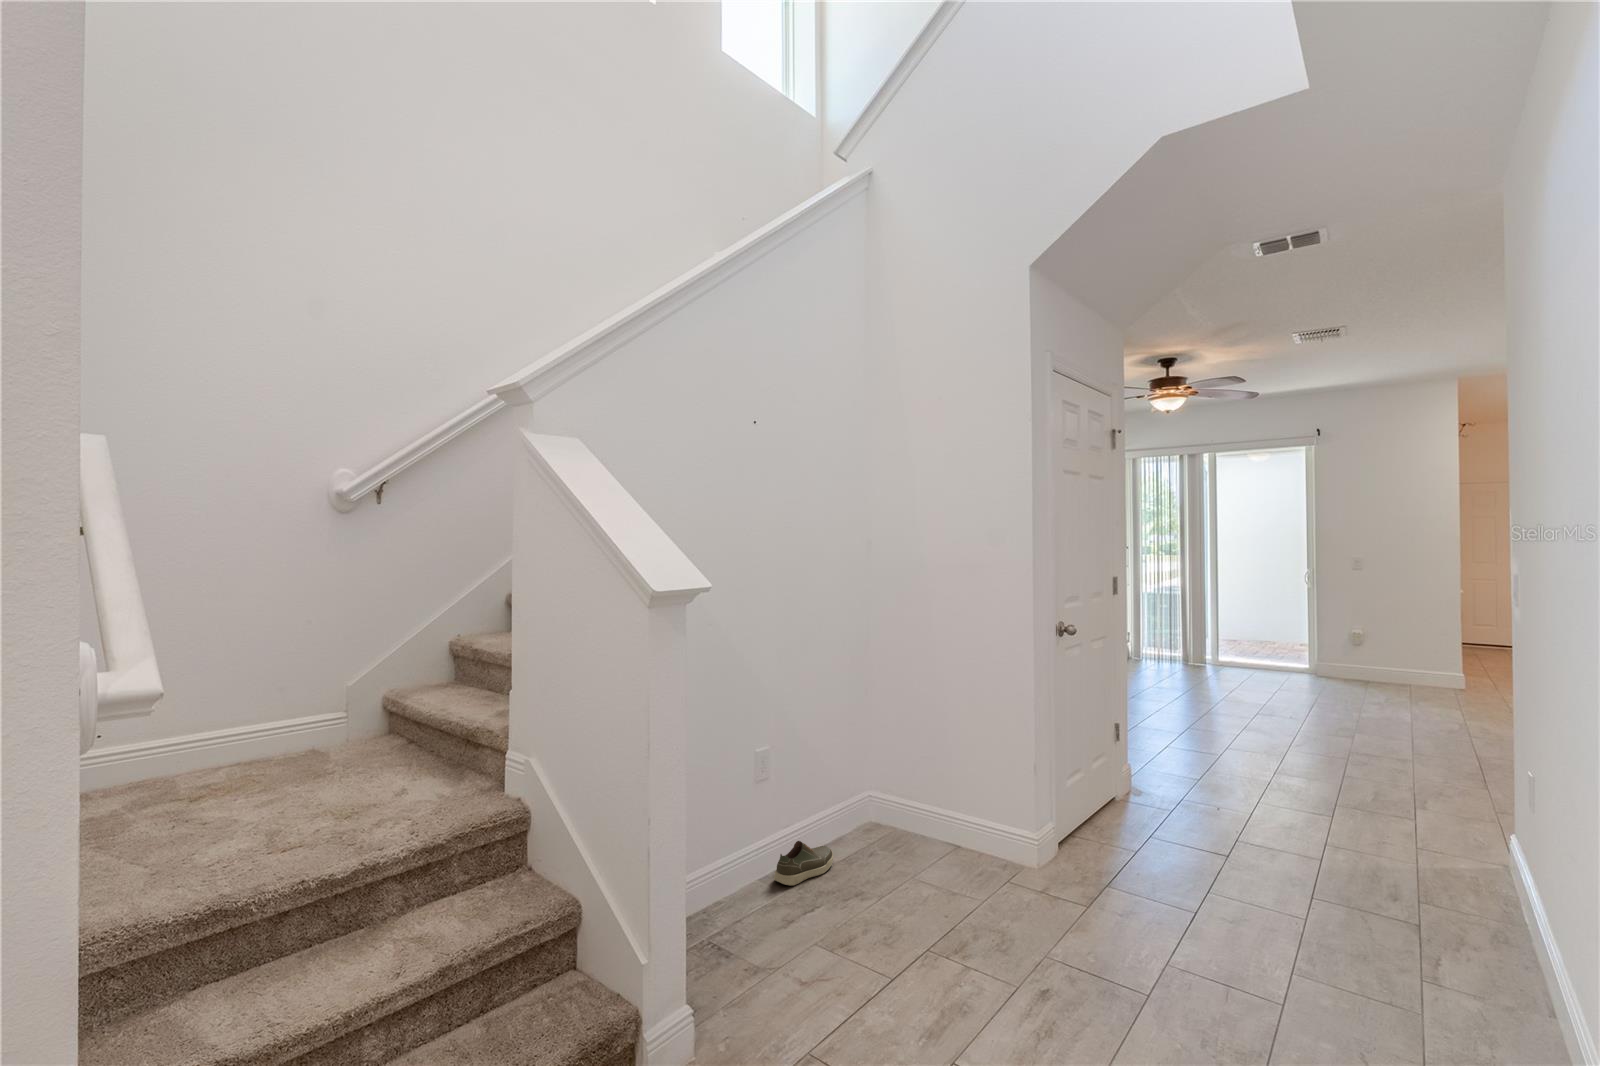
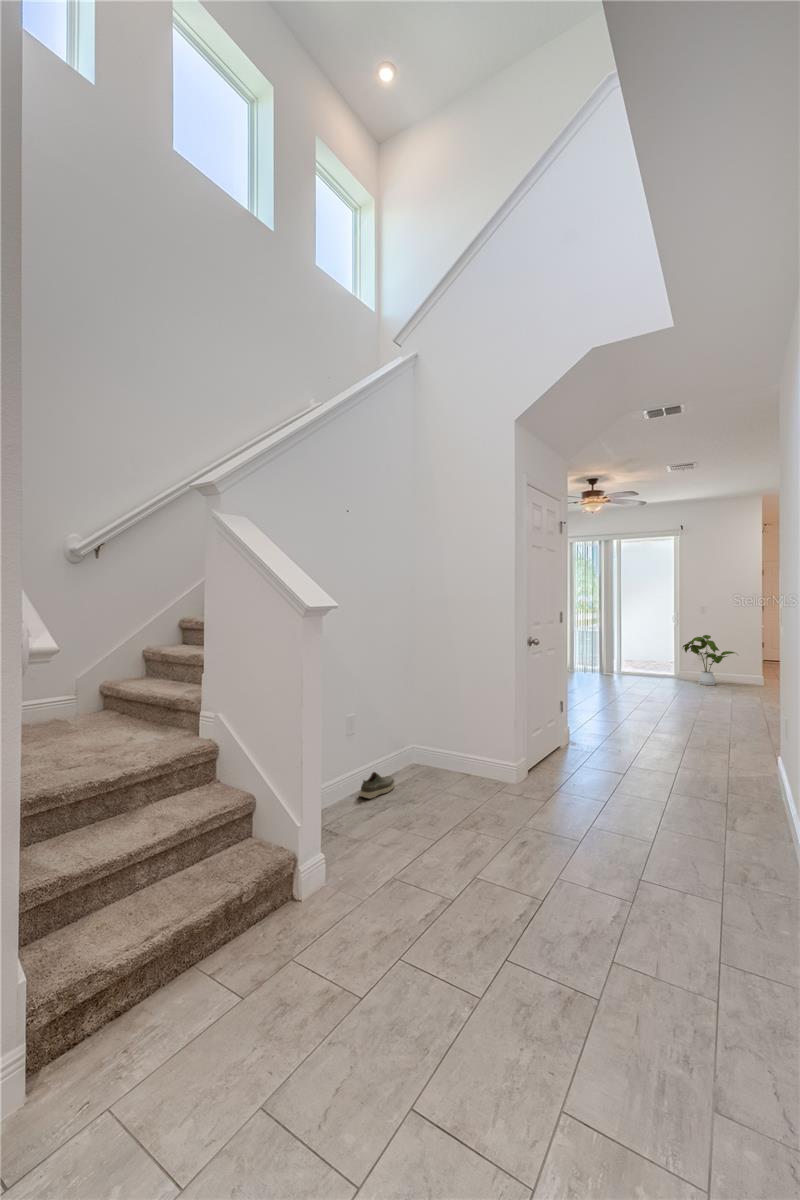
house plant: none [1324,605,1425,688] -> present [683,635,735,685]

